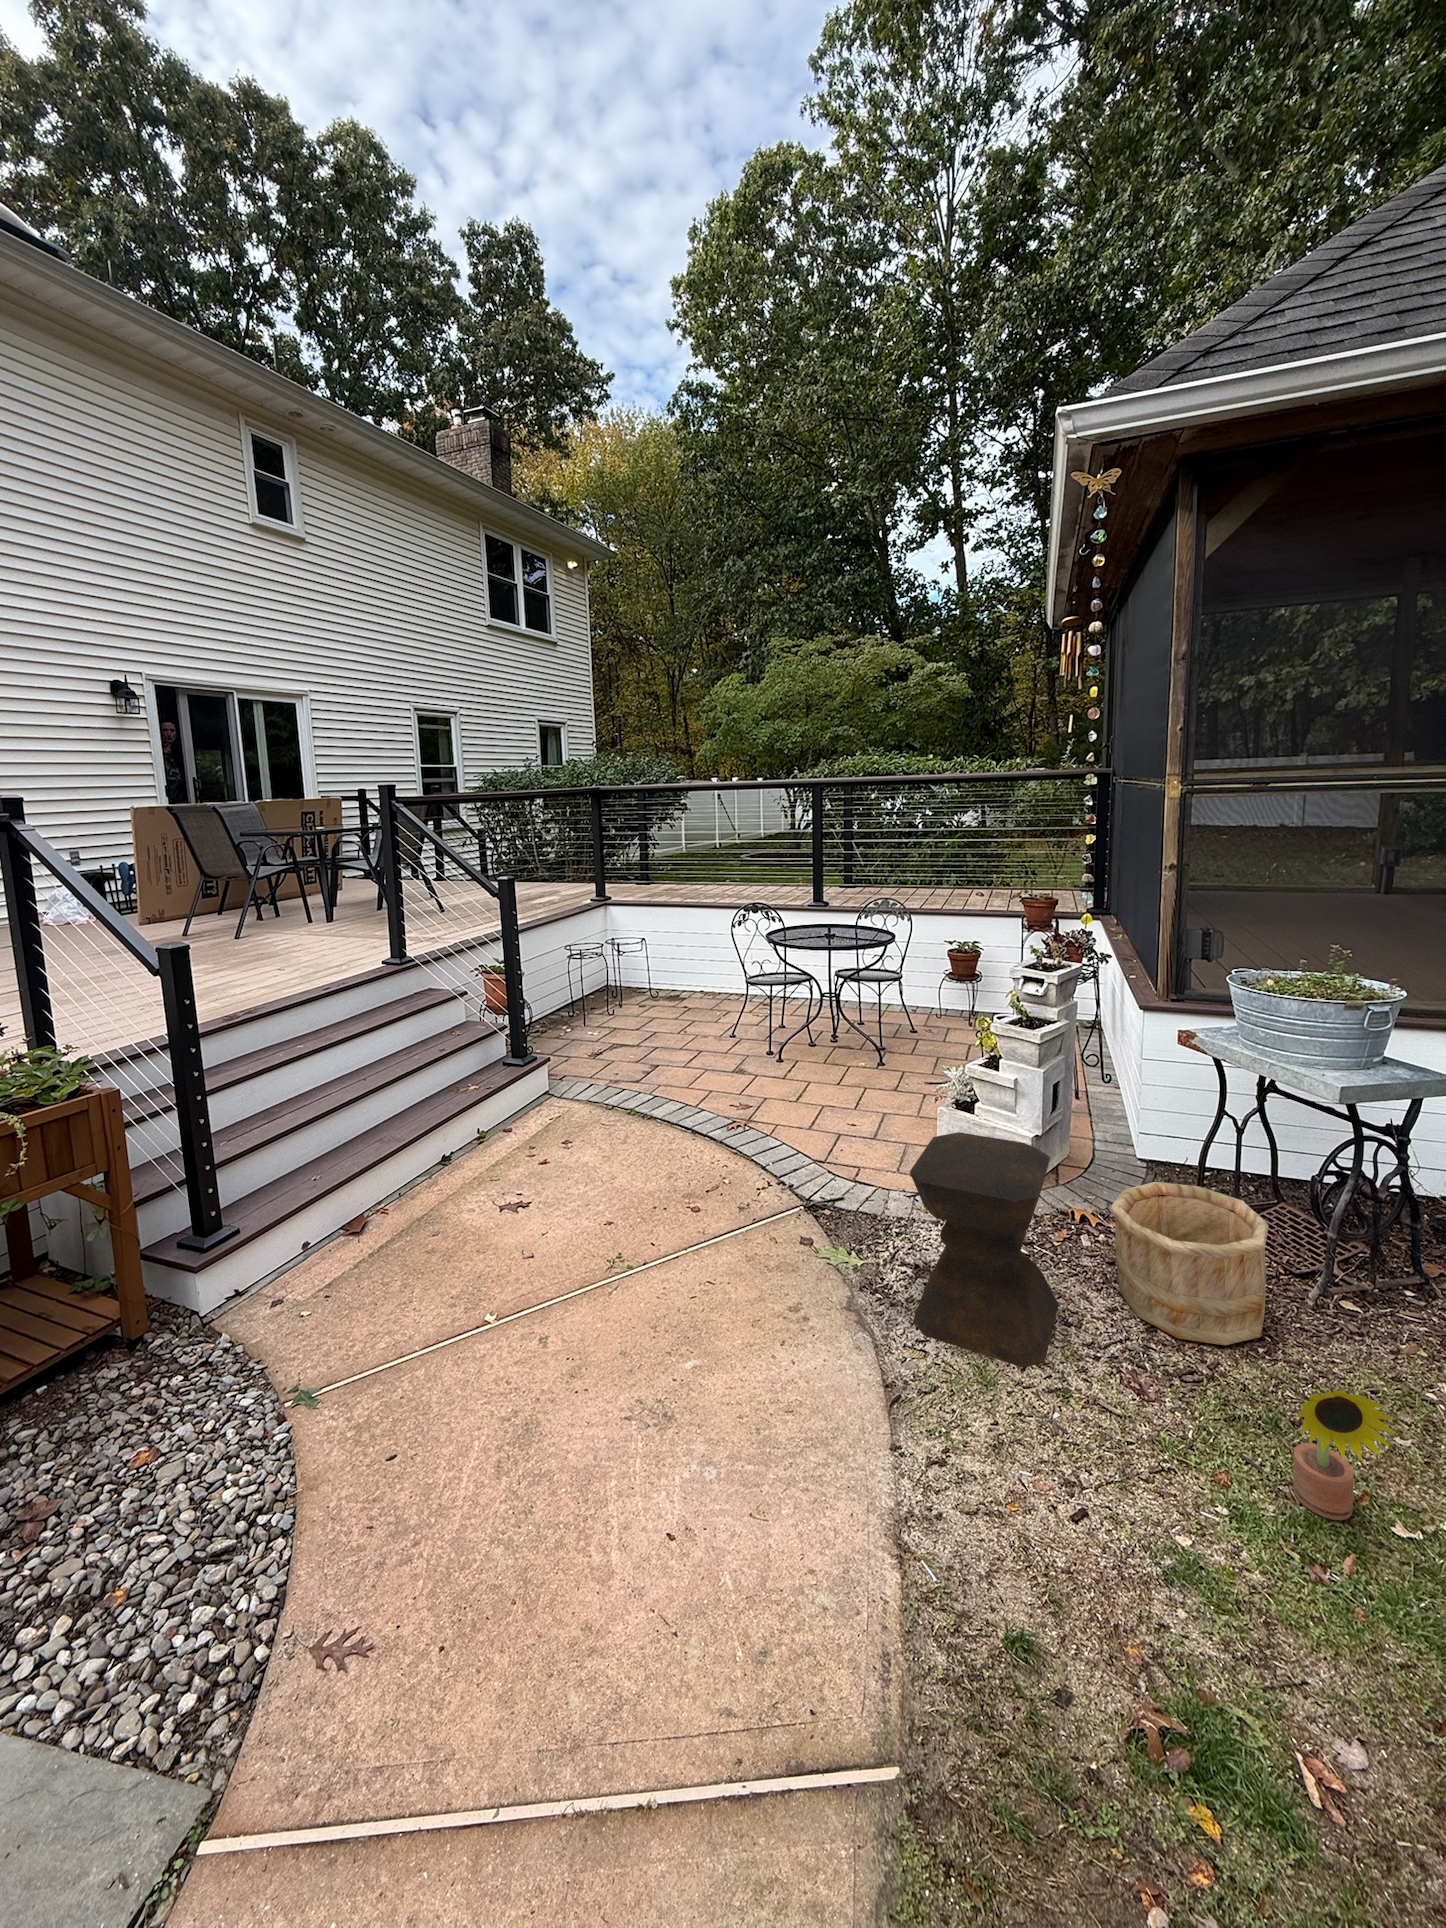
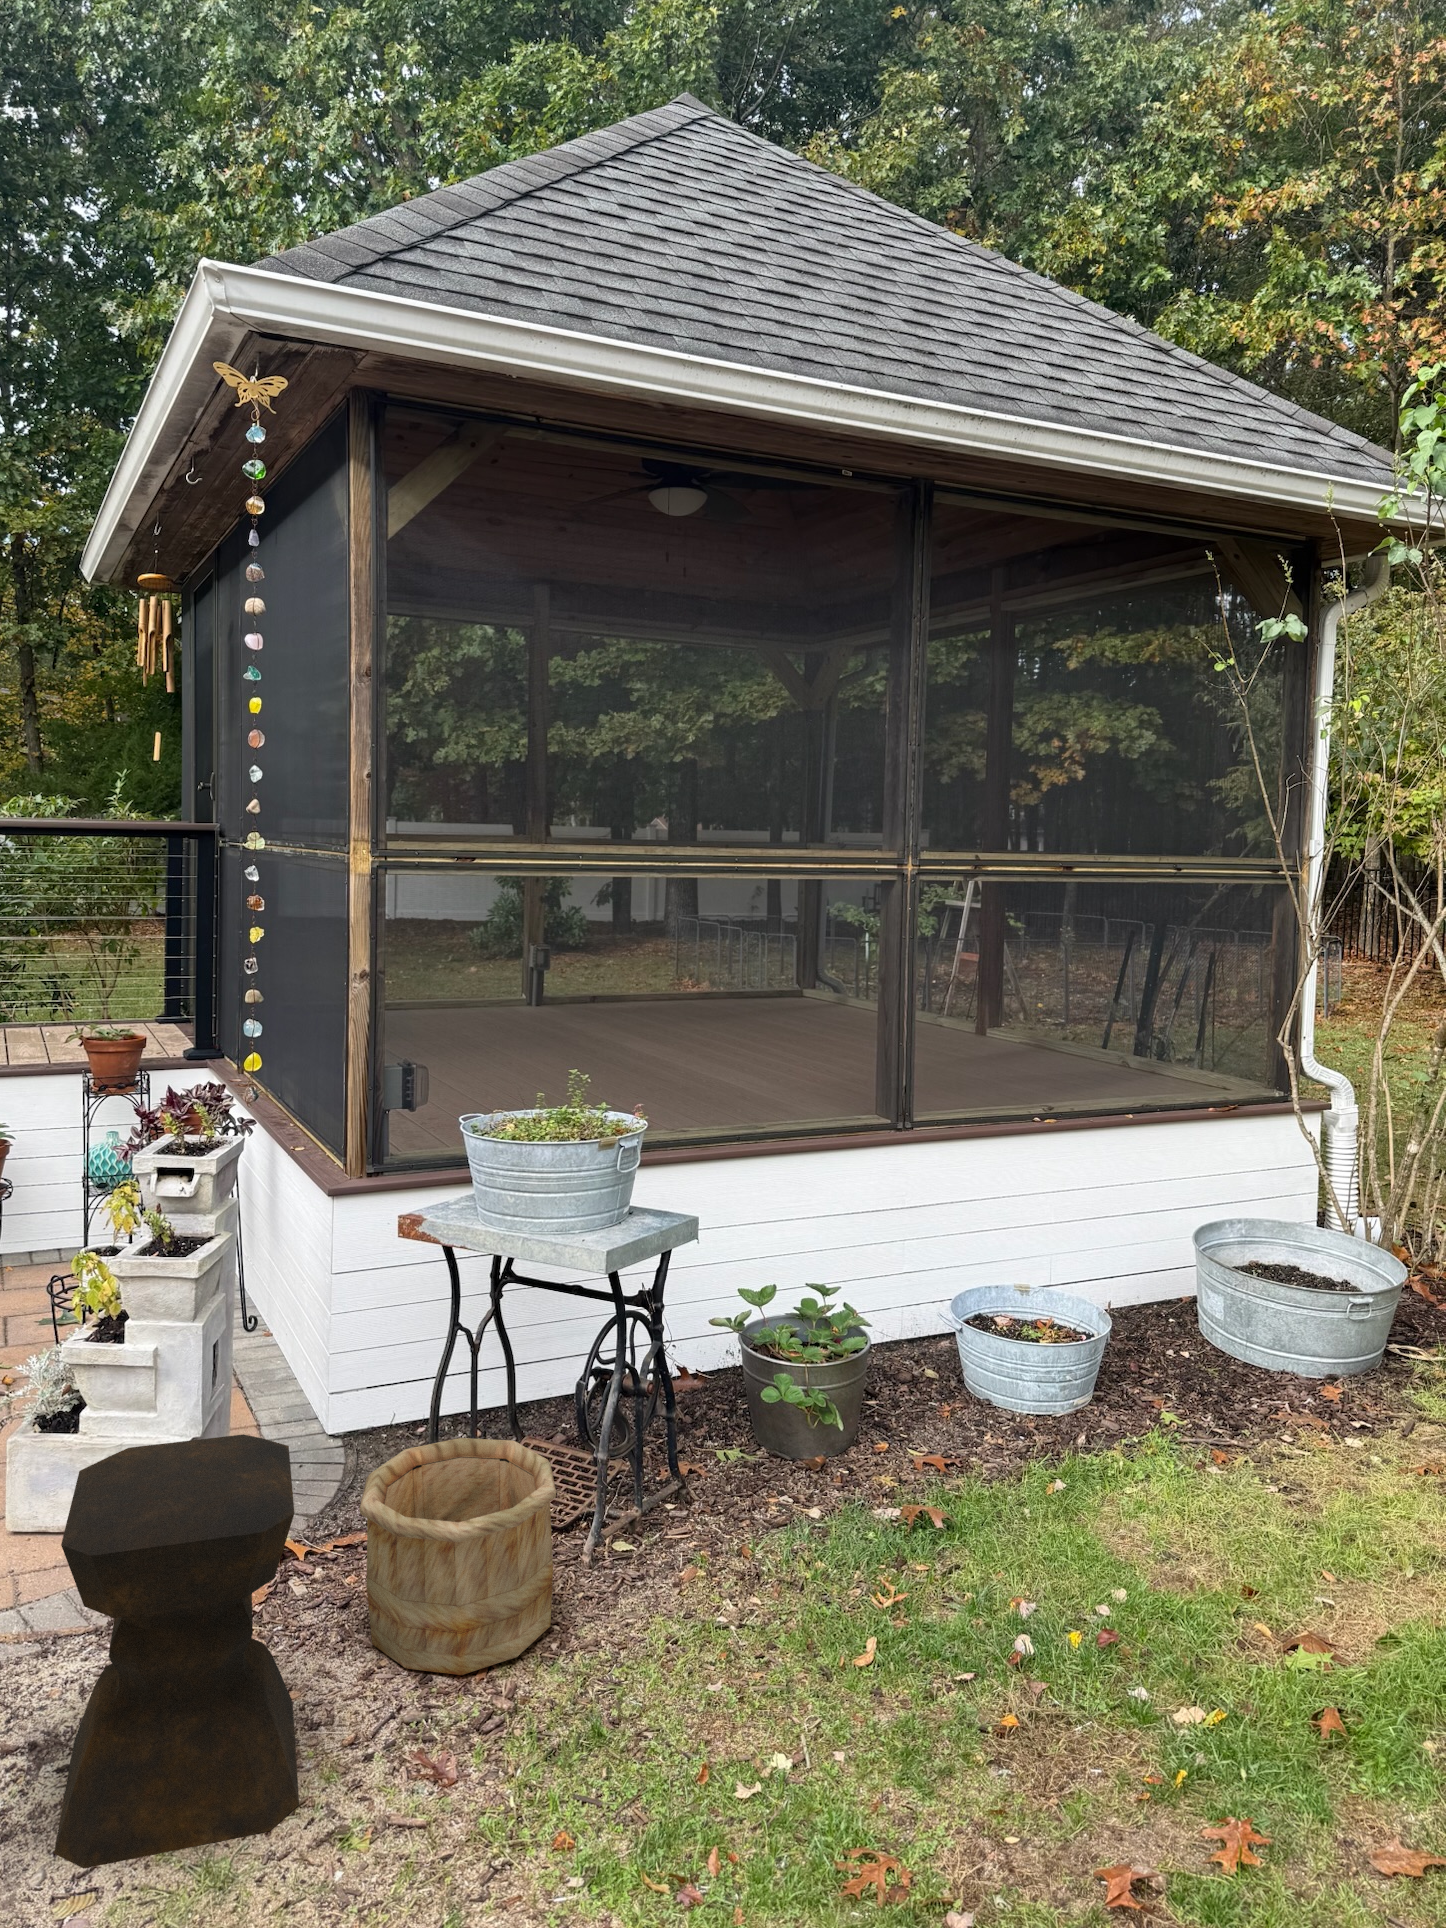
decorative plant: present [1293,1390,1397,1520] -> none [636,1627,744,1822]

